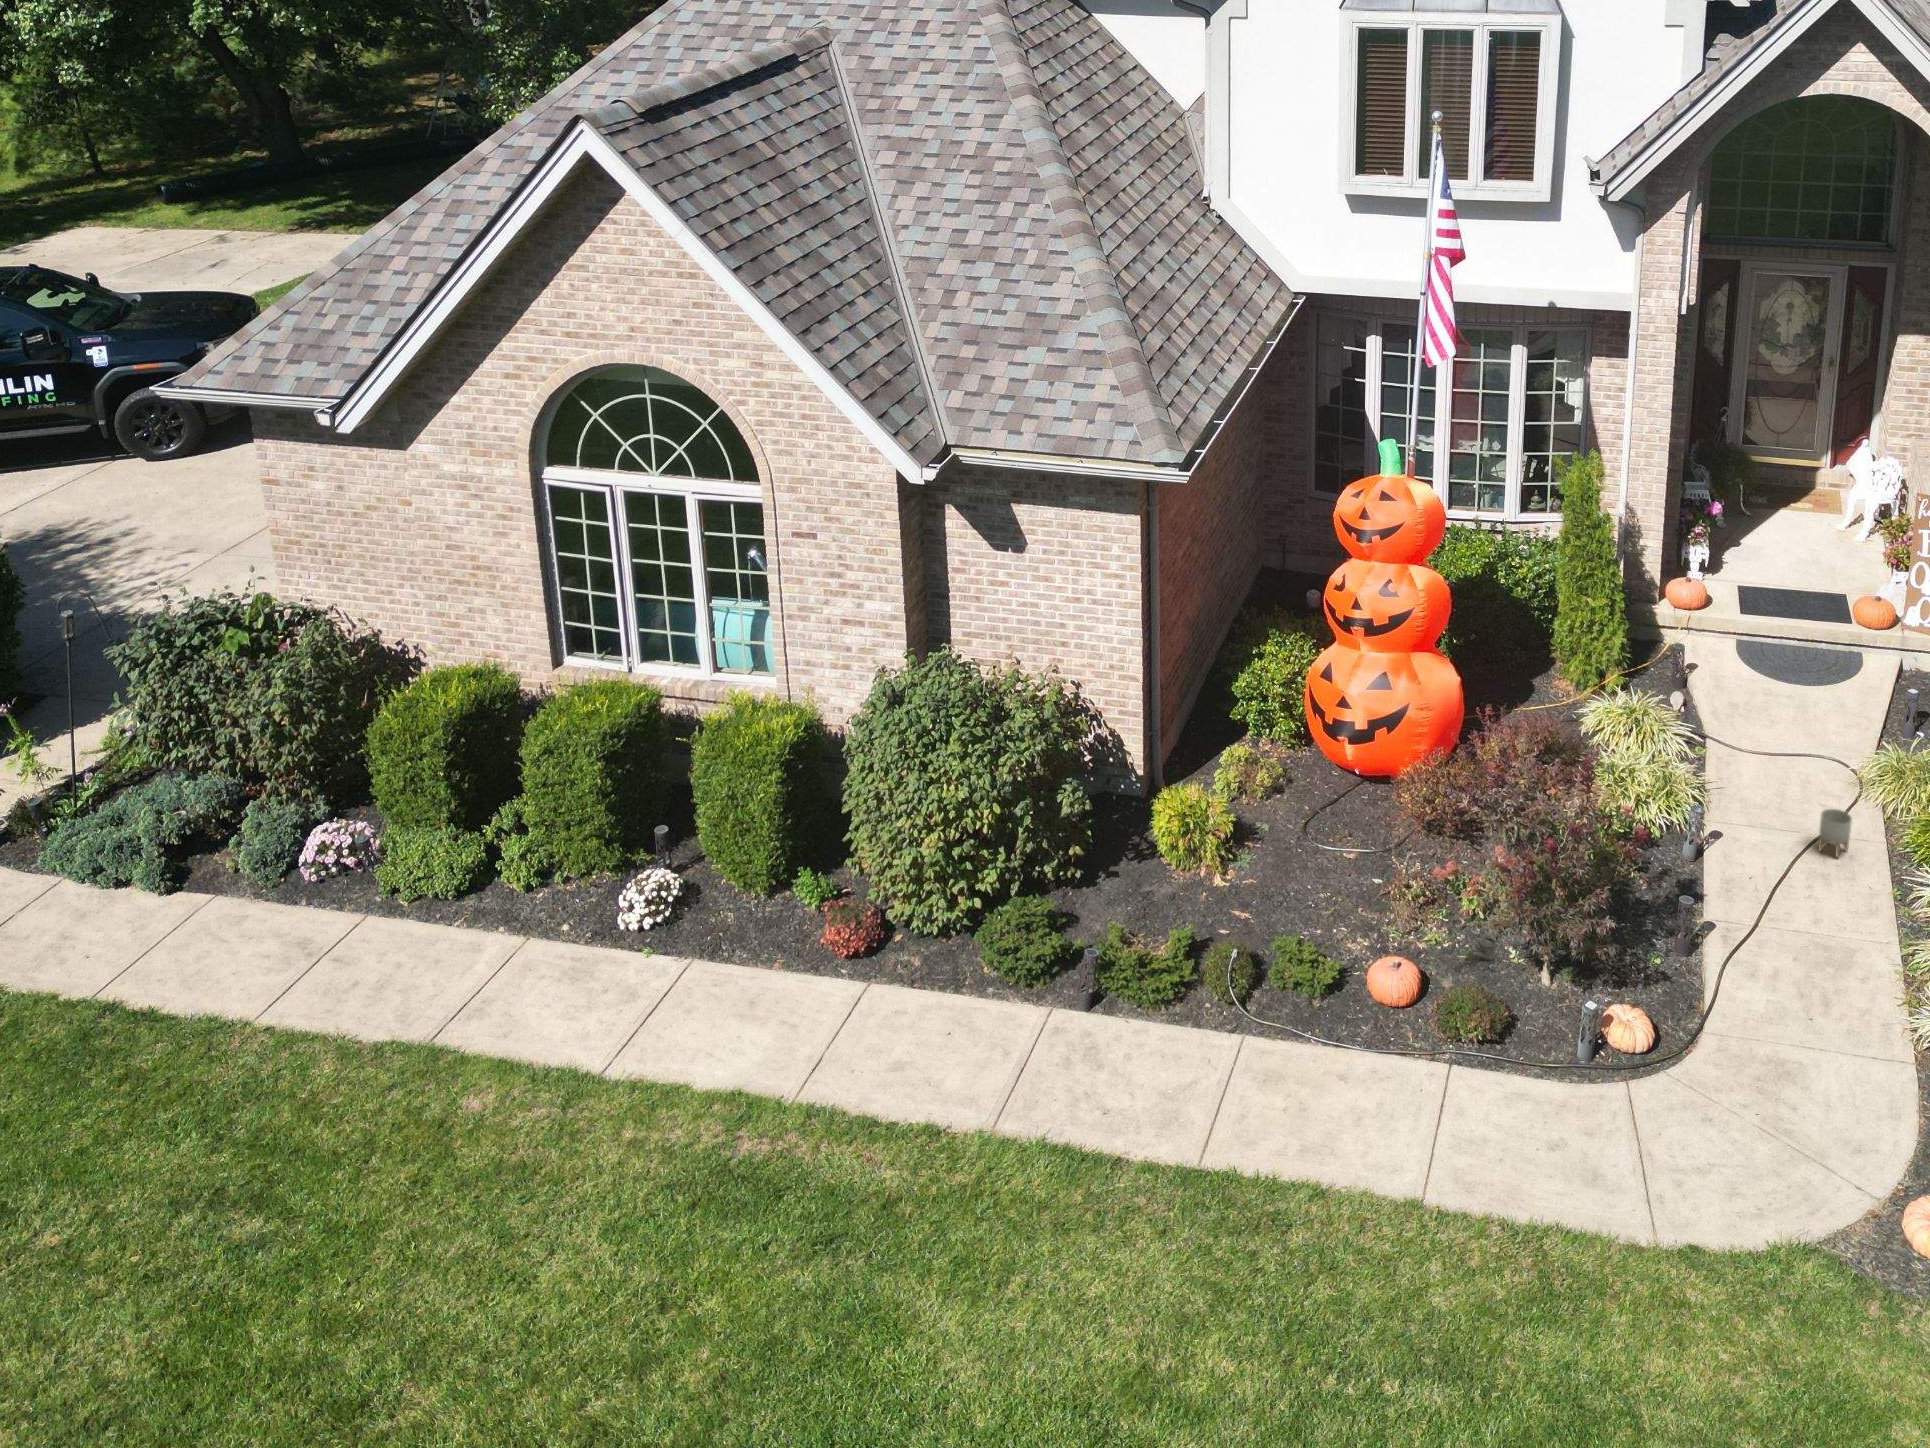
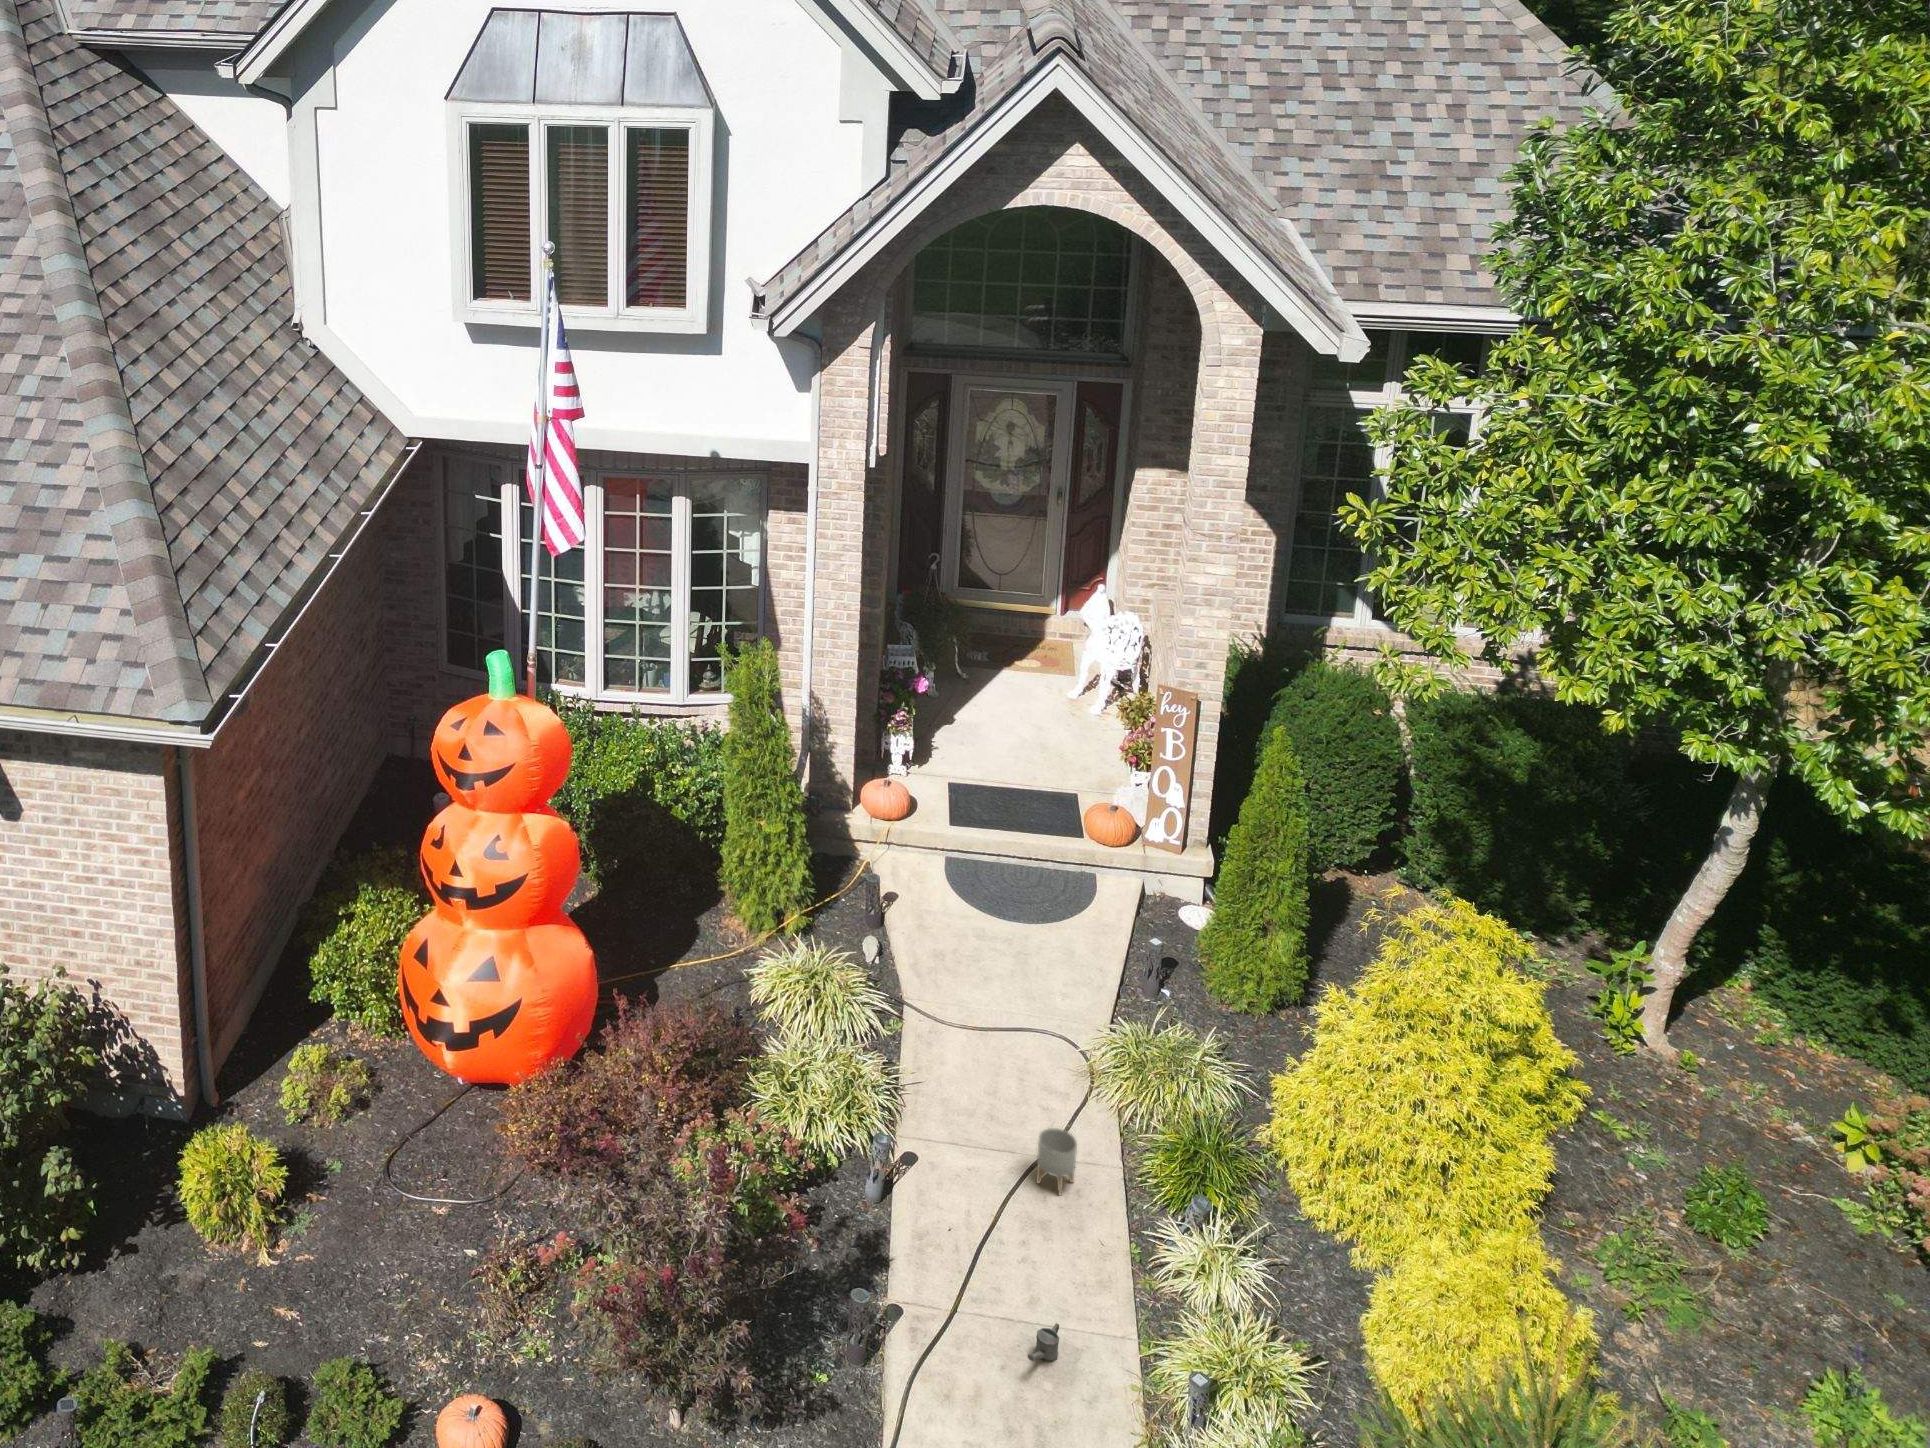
watering can: present [1470,935,1498,961] -> present [1028,1323,1059,1362]

